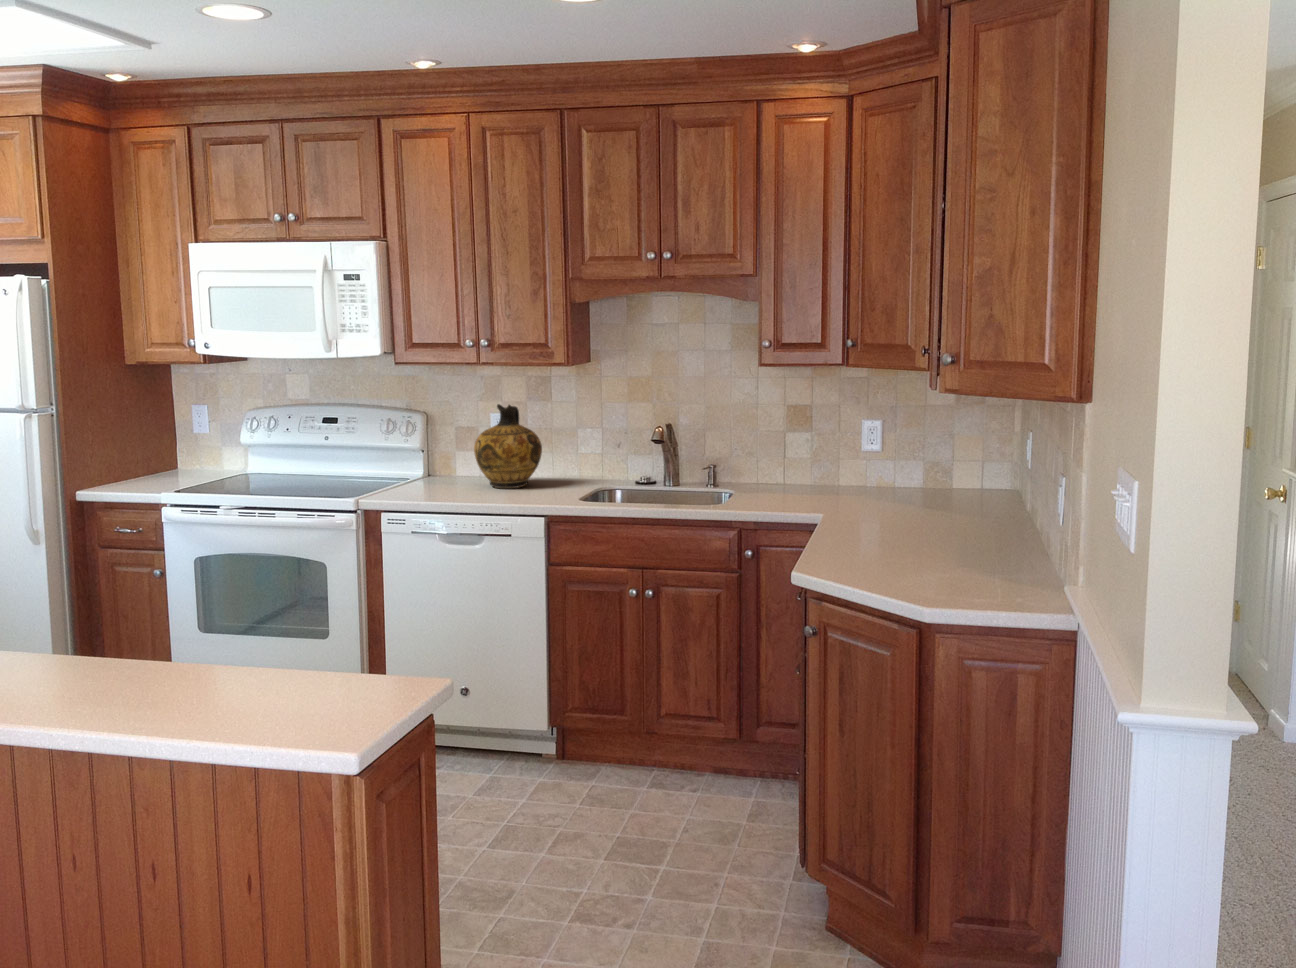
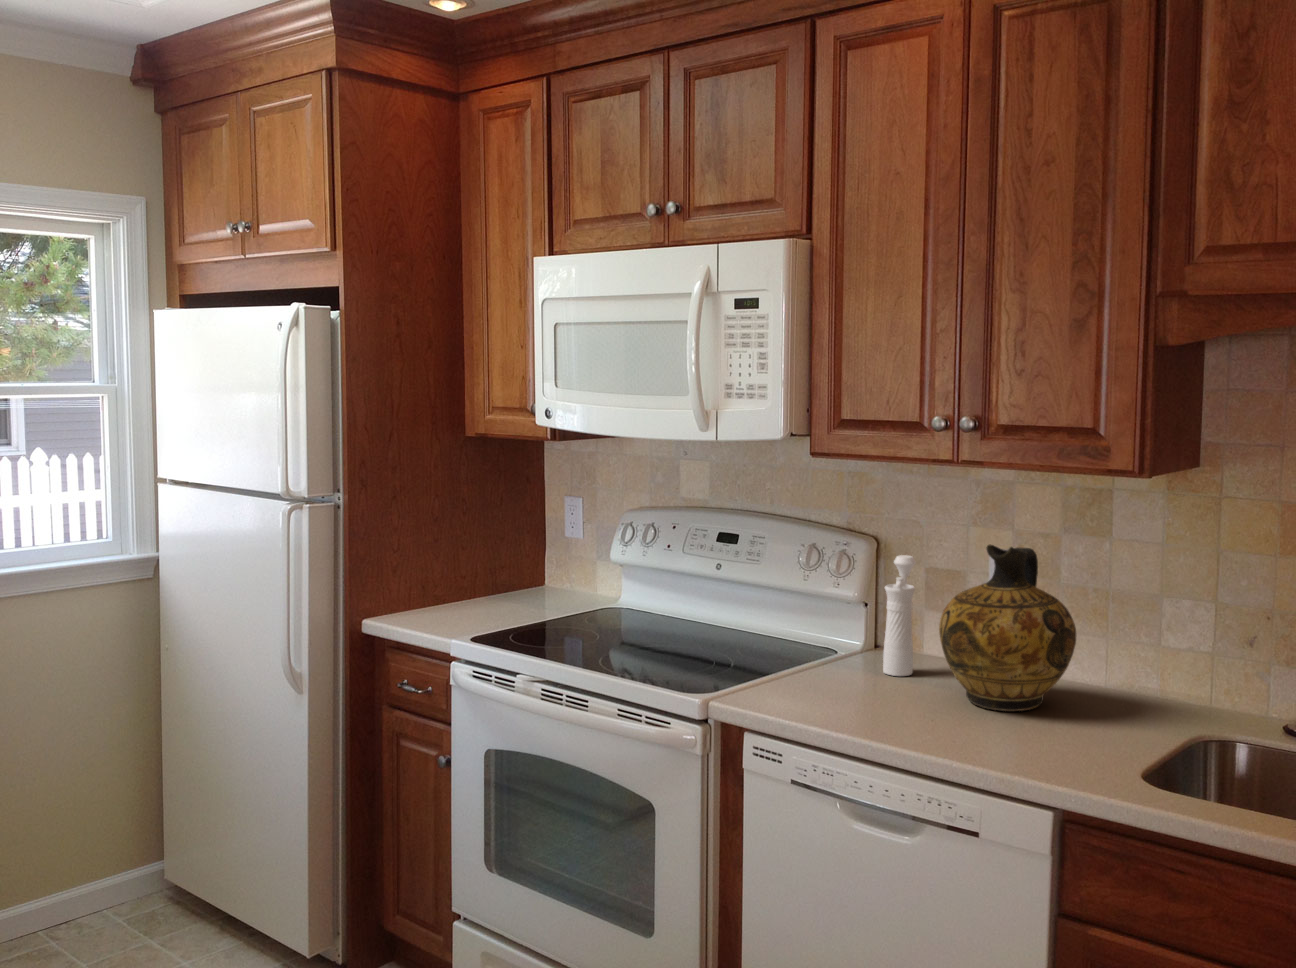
pepper mill: none [438,419,456,483] -> present [883,555,916,676]

